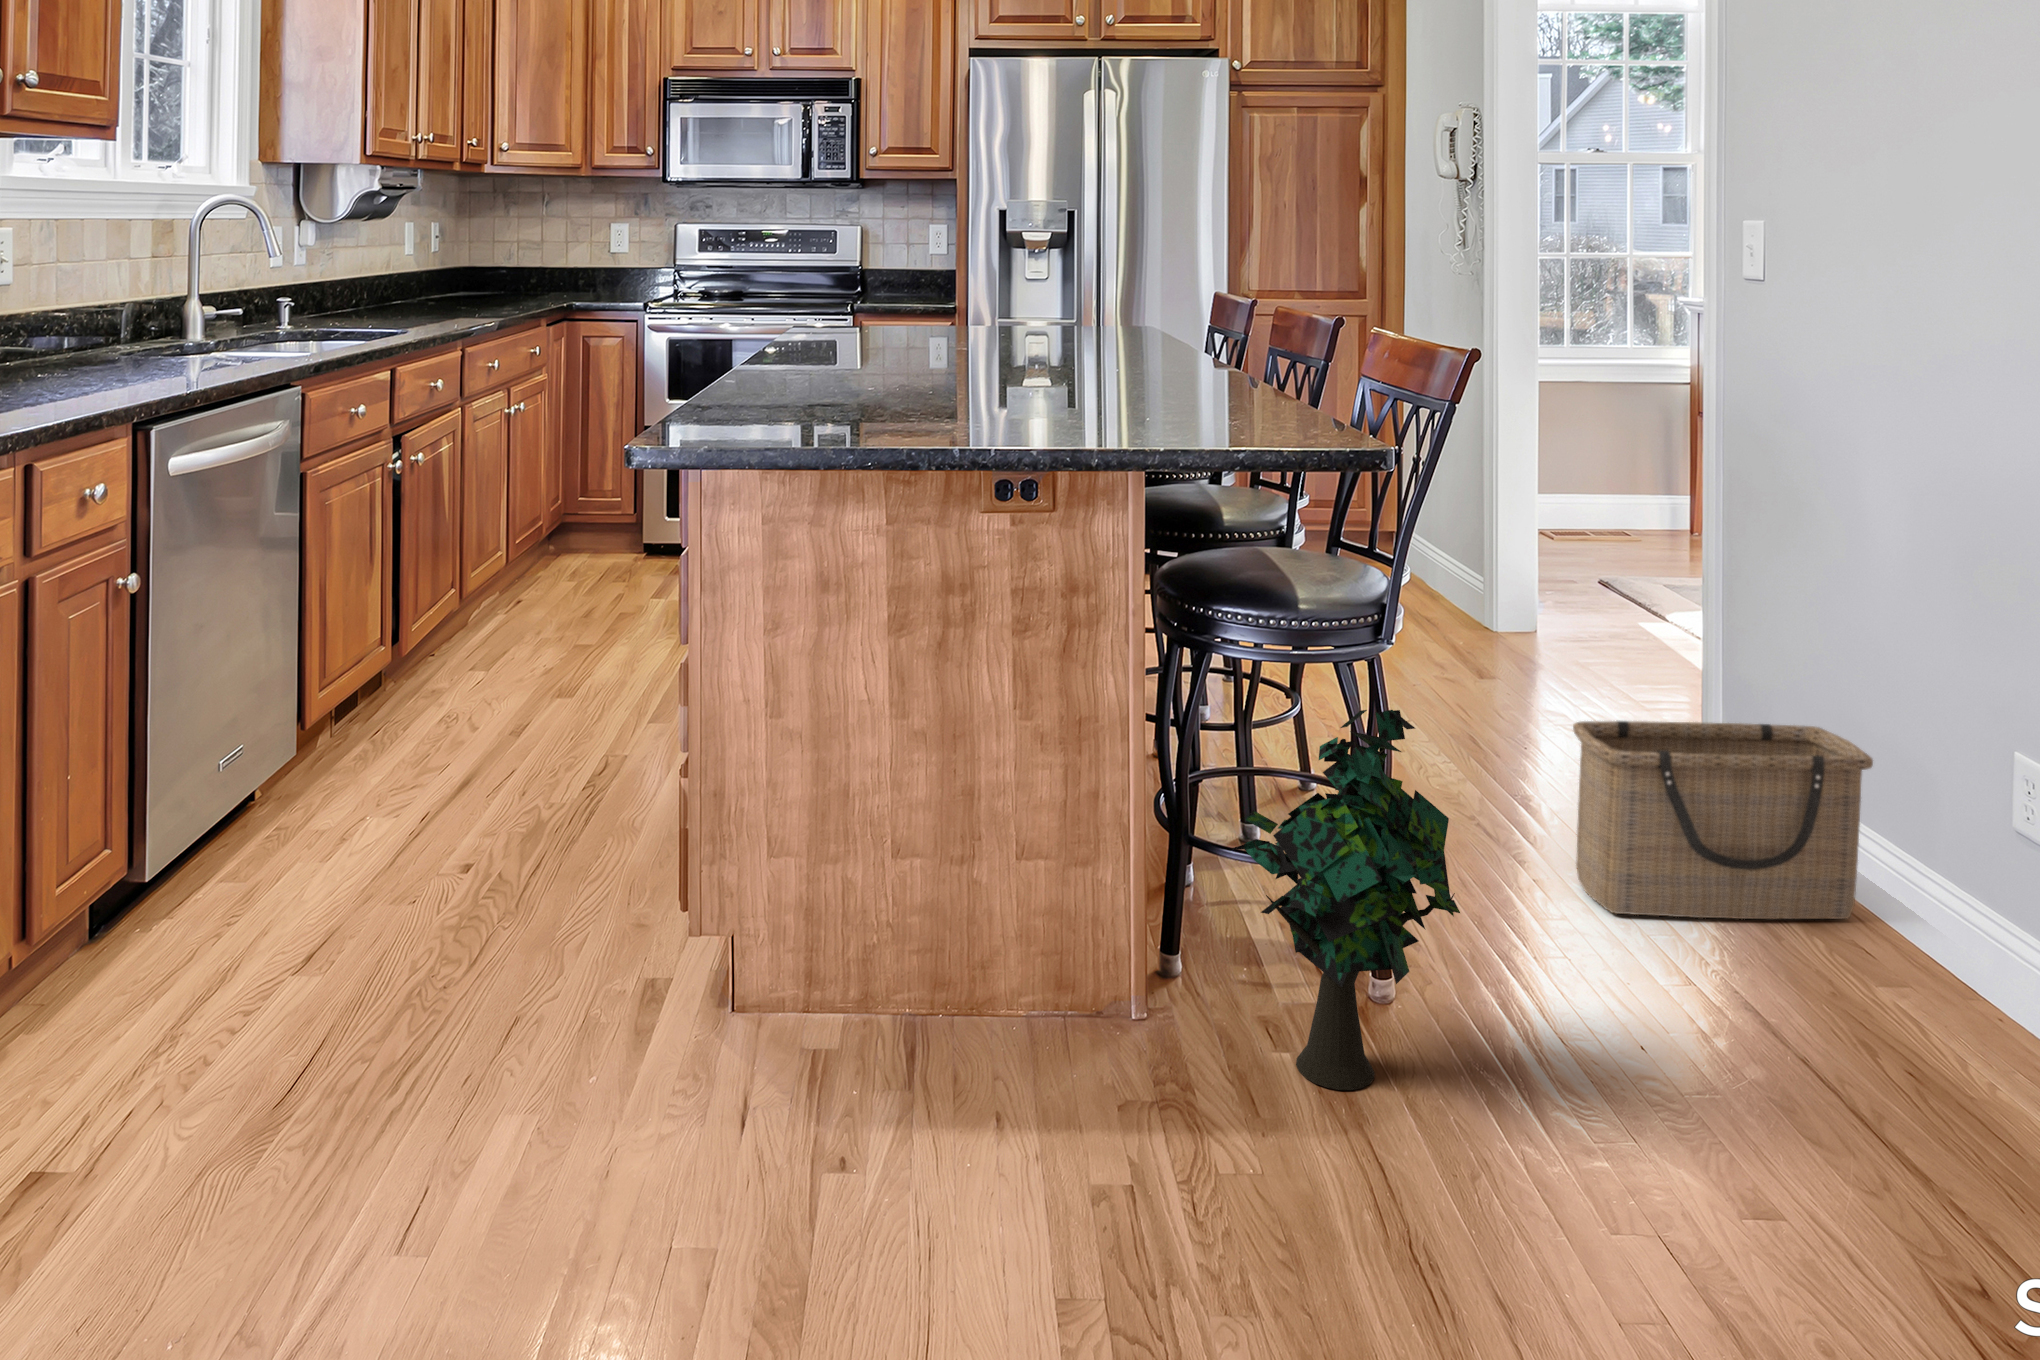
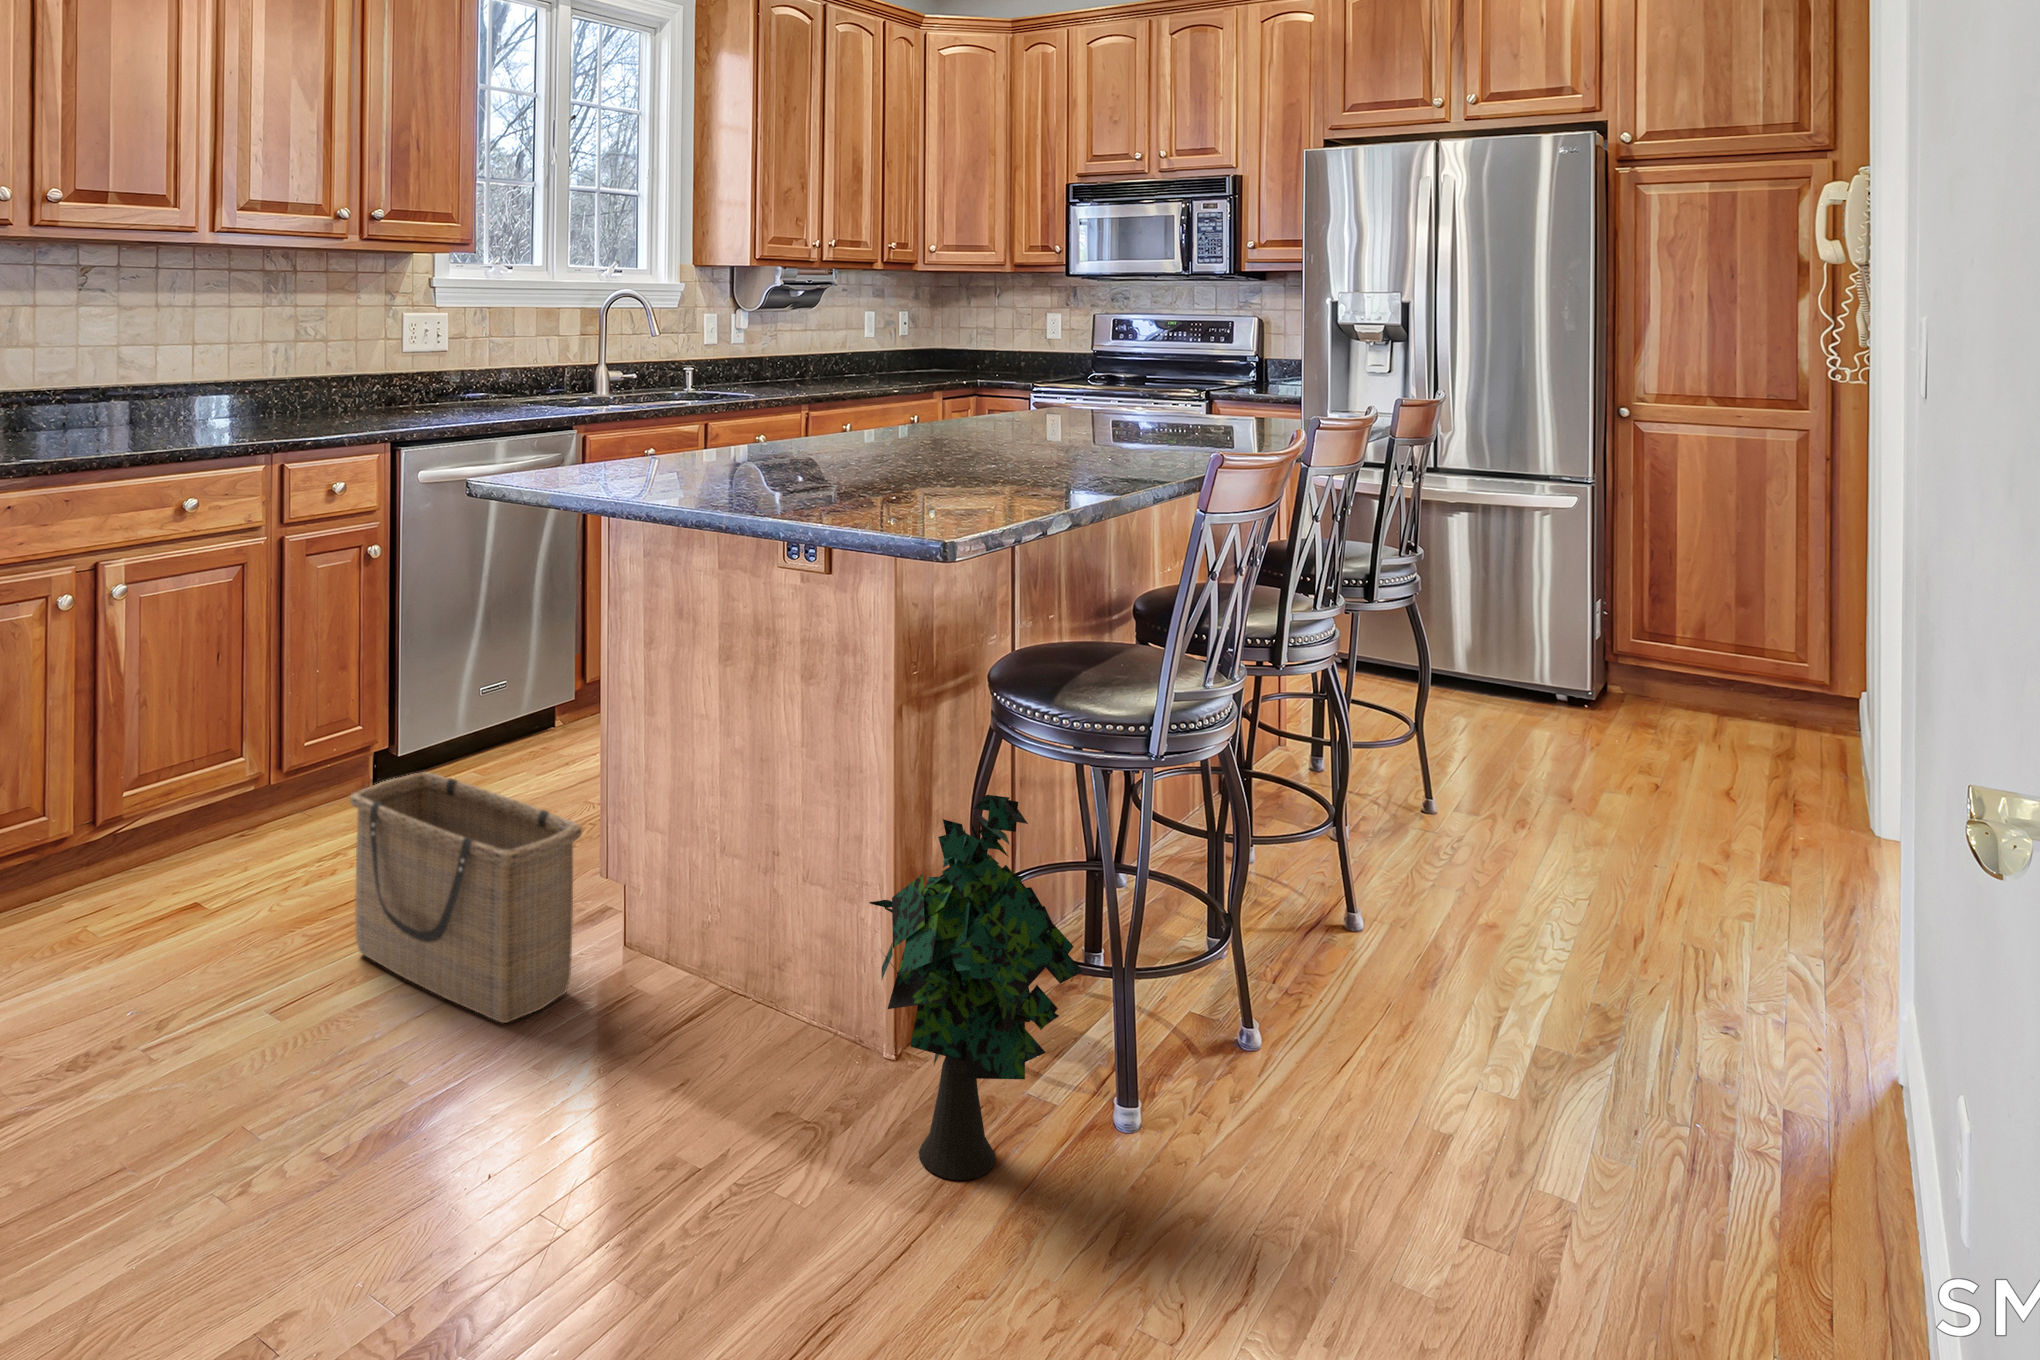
basket: present [1573,721,1873,919] -> present [350,772,582,1023]

